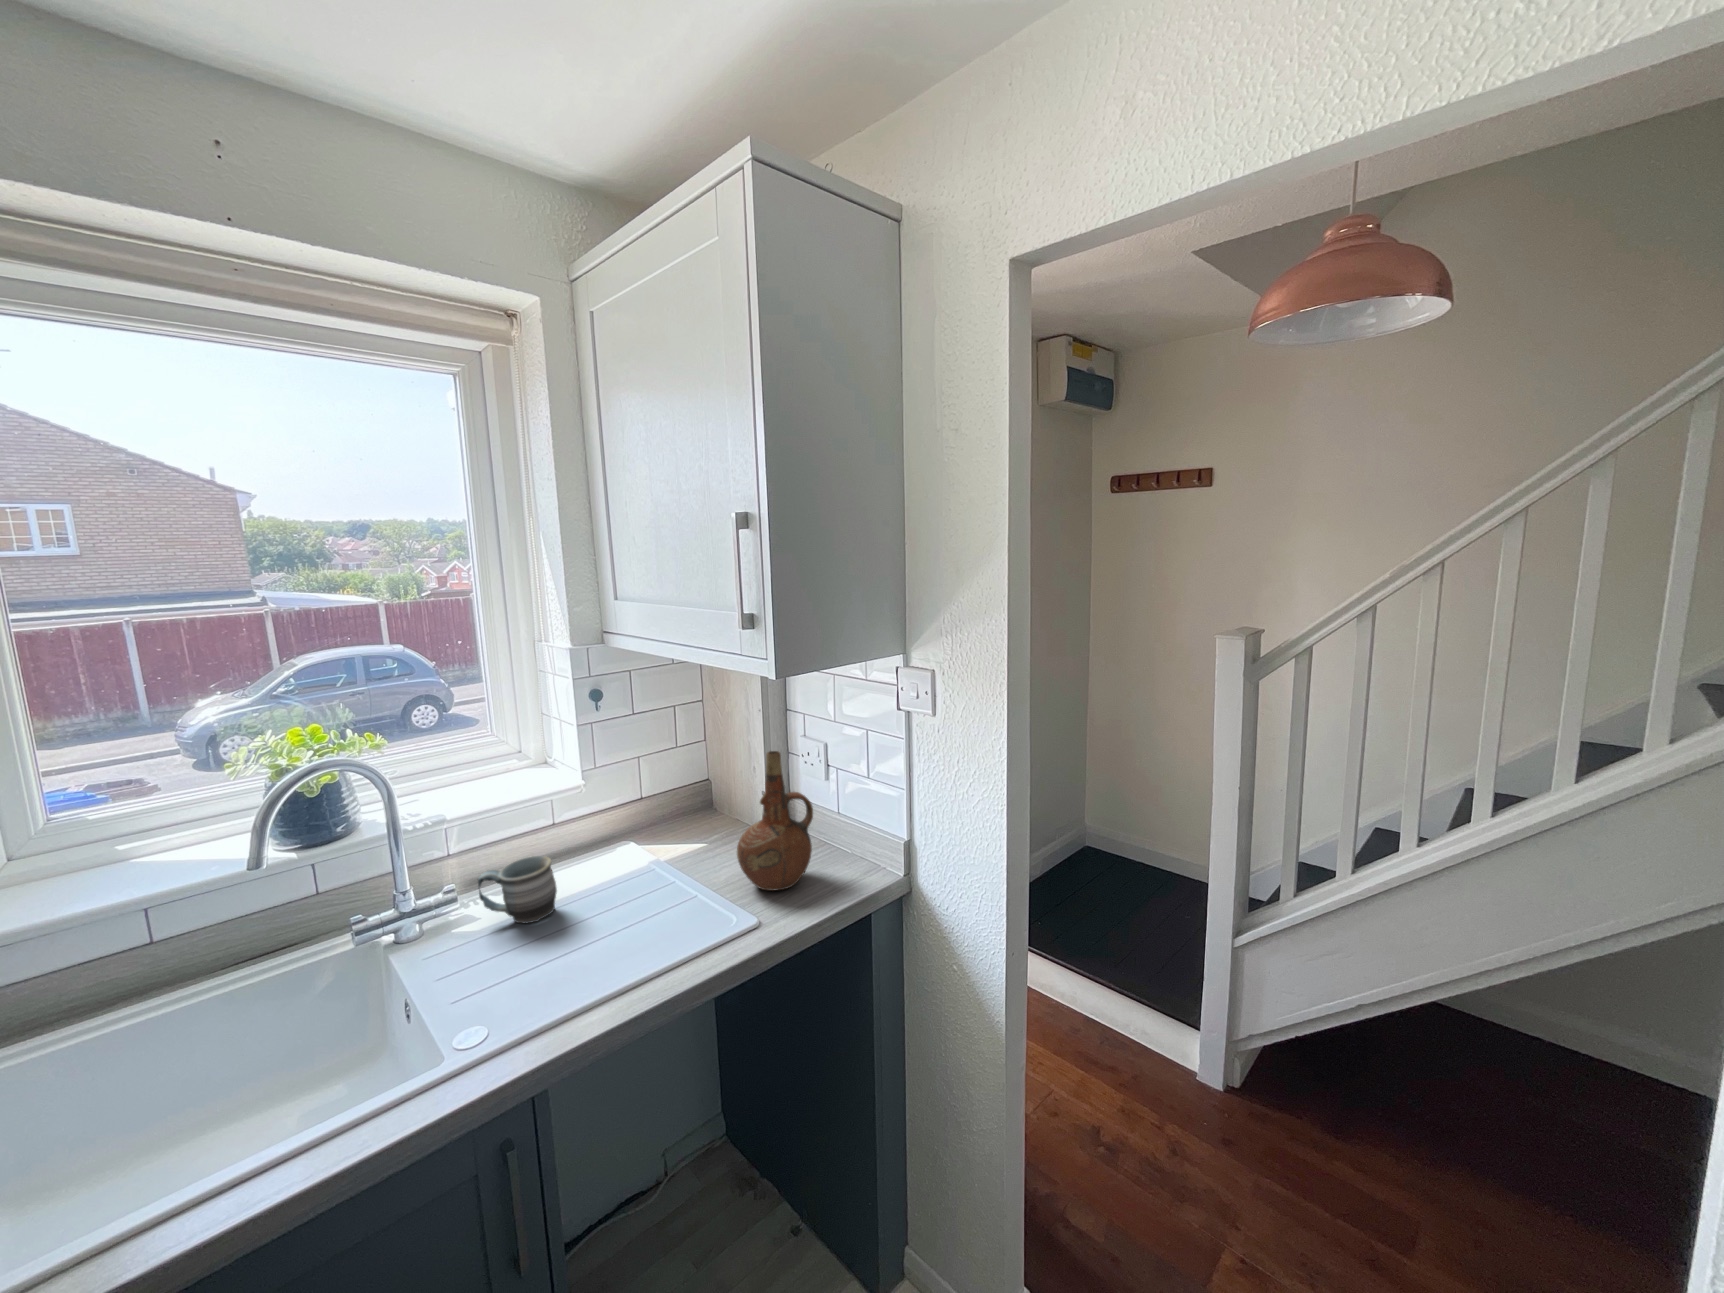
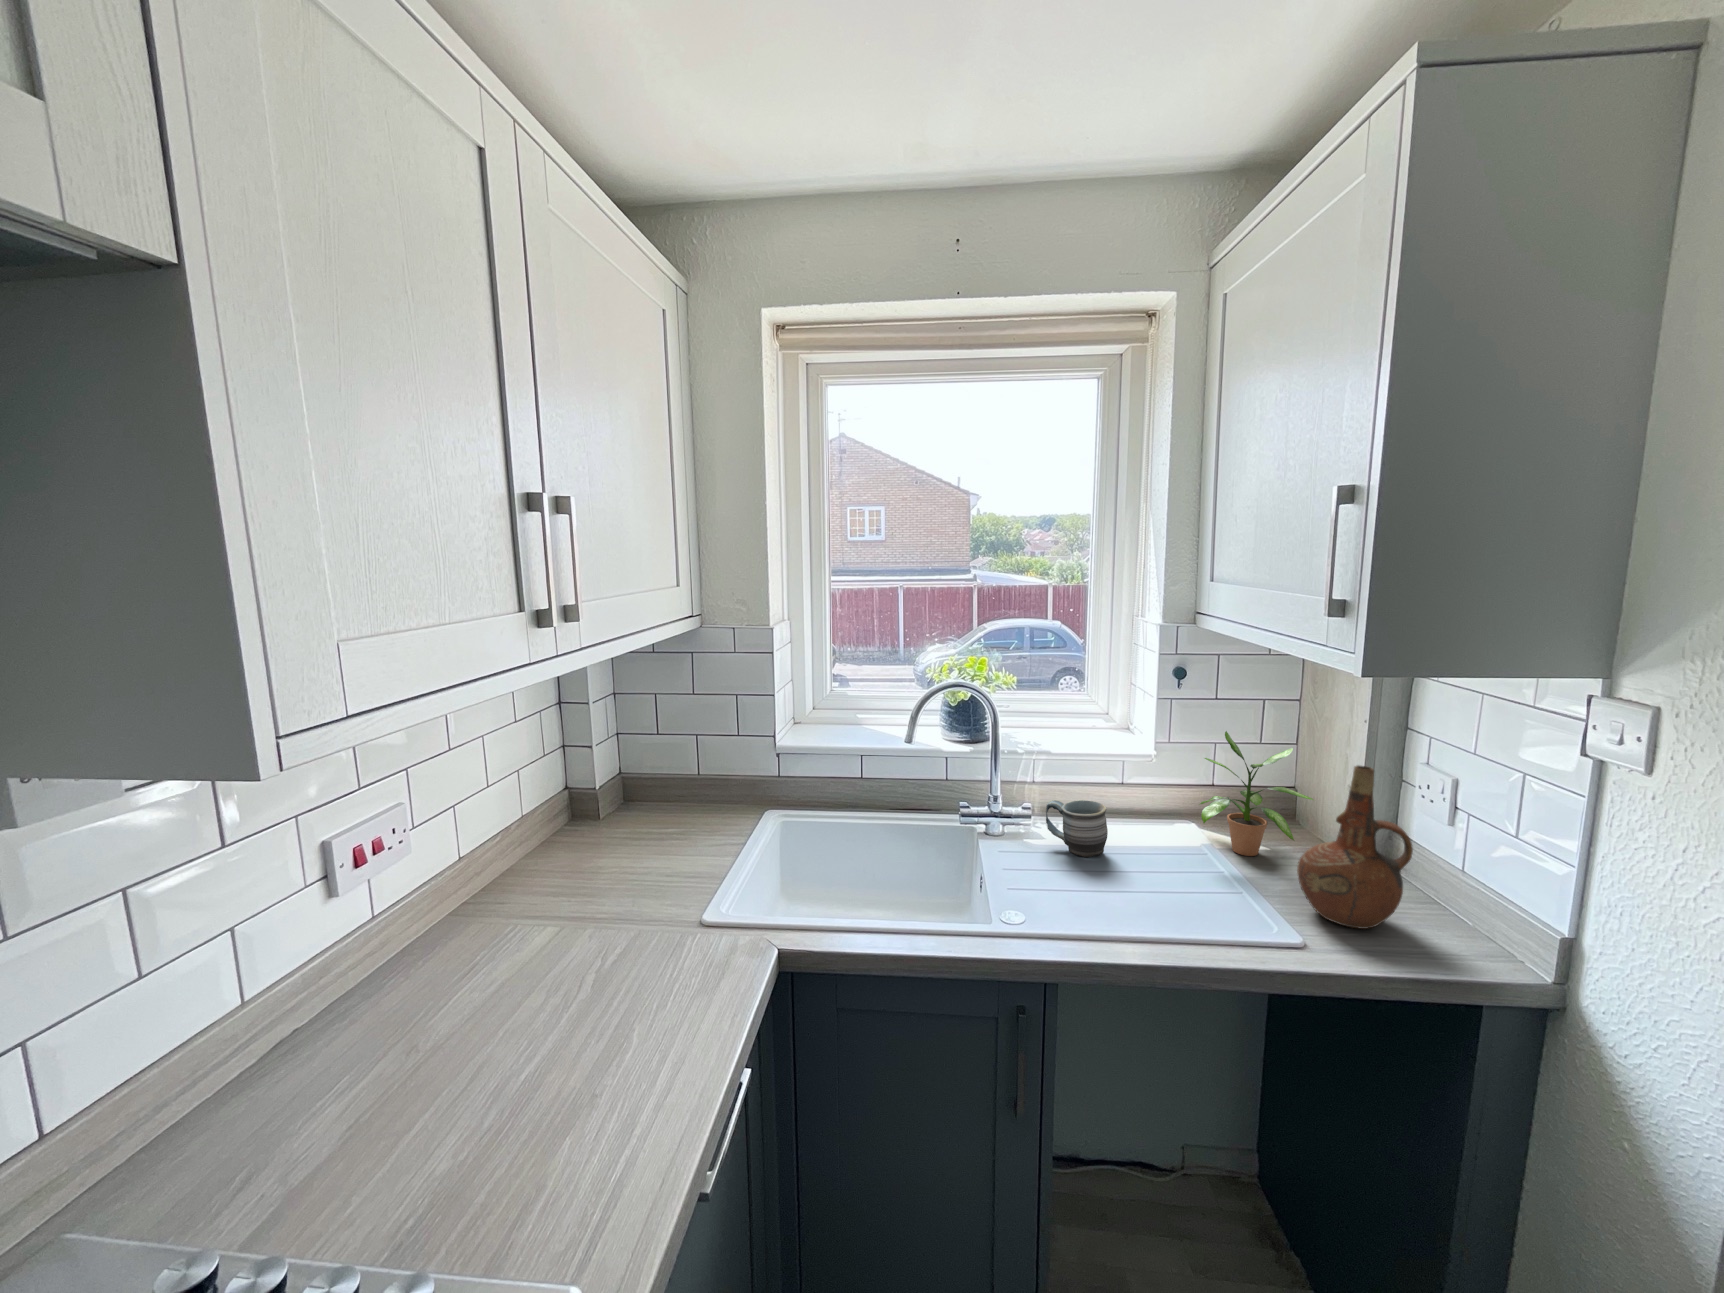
potted plant: none [634,745,735,858] -> present [1199,731,1313,856]

